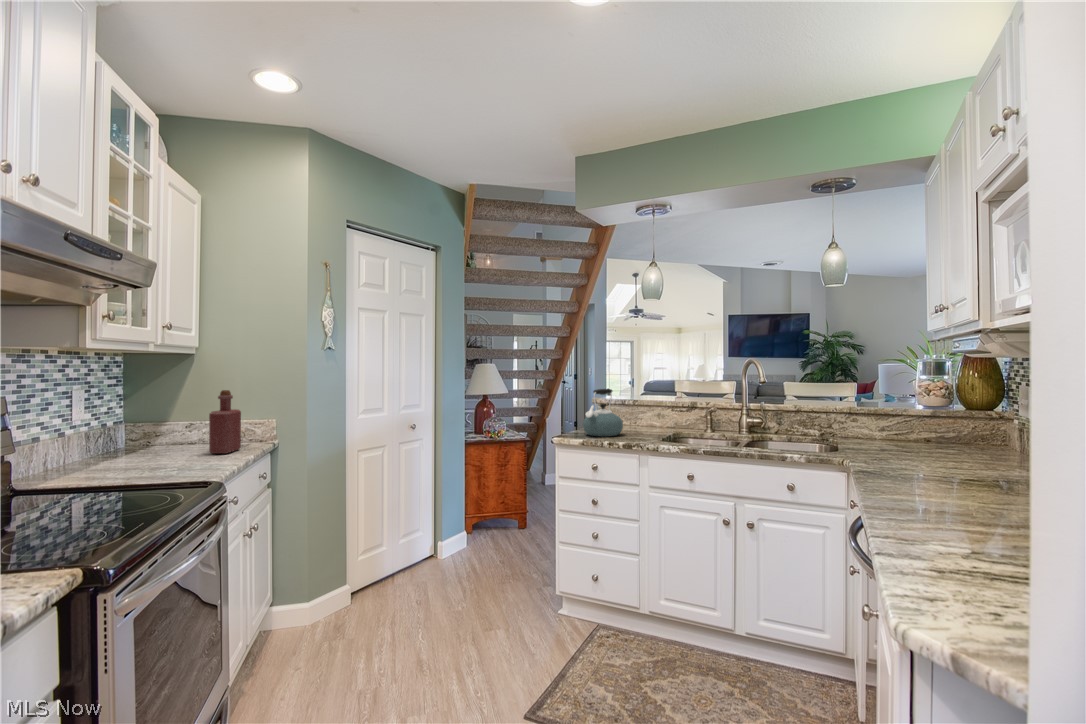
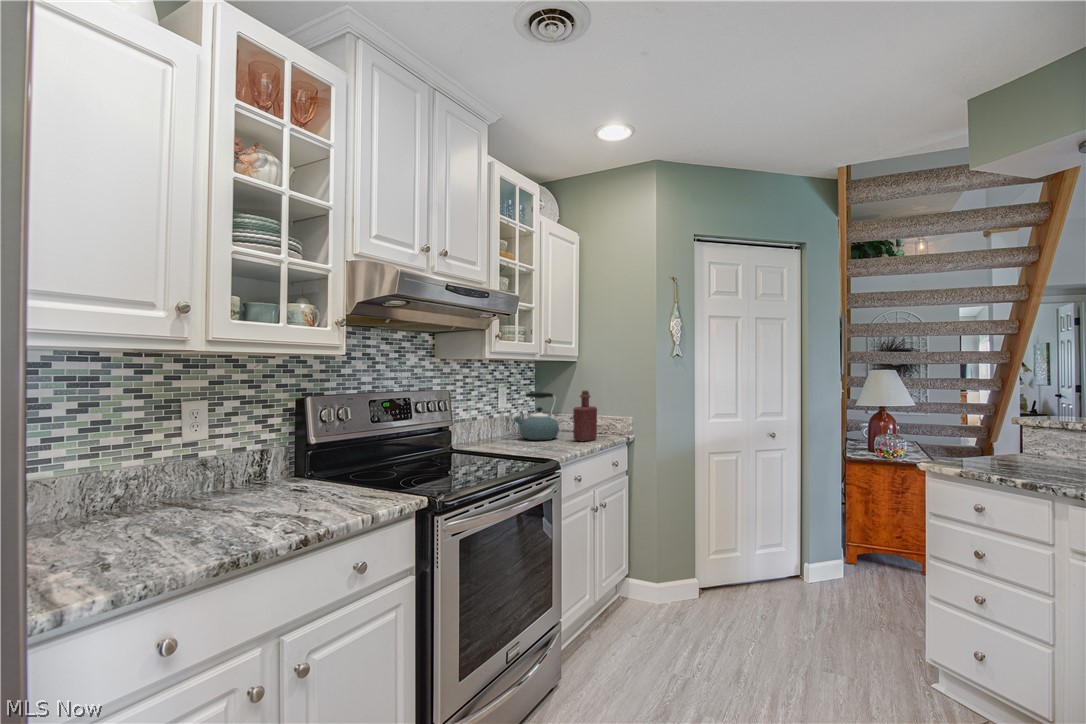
kettle: present [583,389,623,437] -> present [512,392,559,440]

